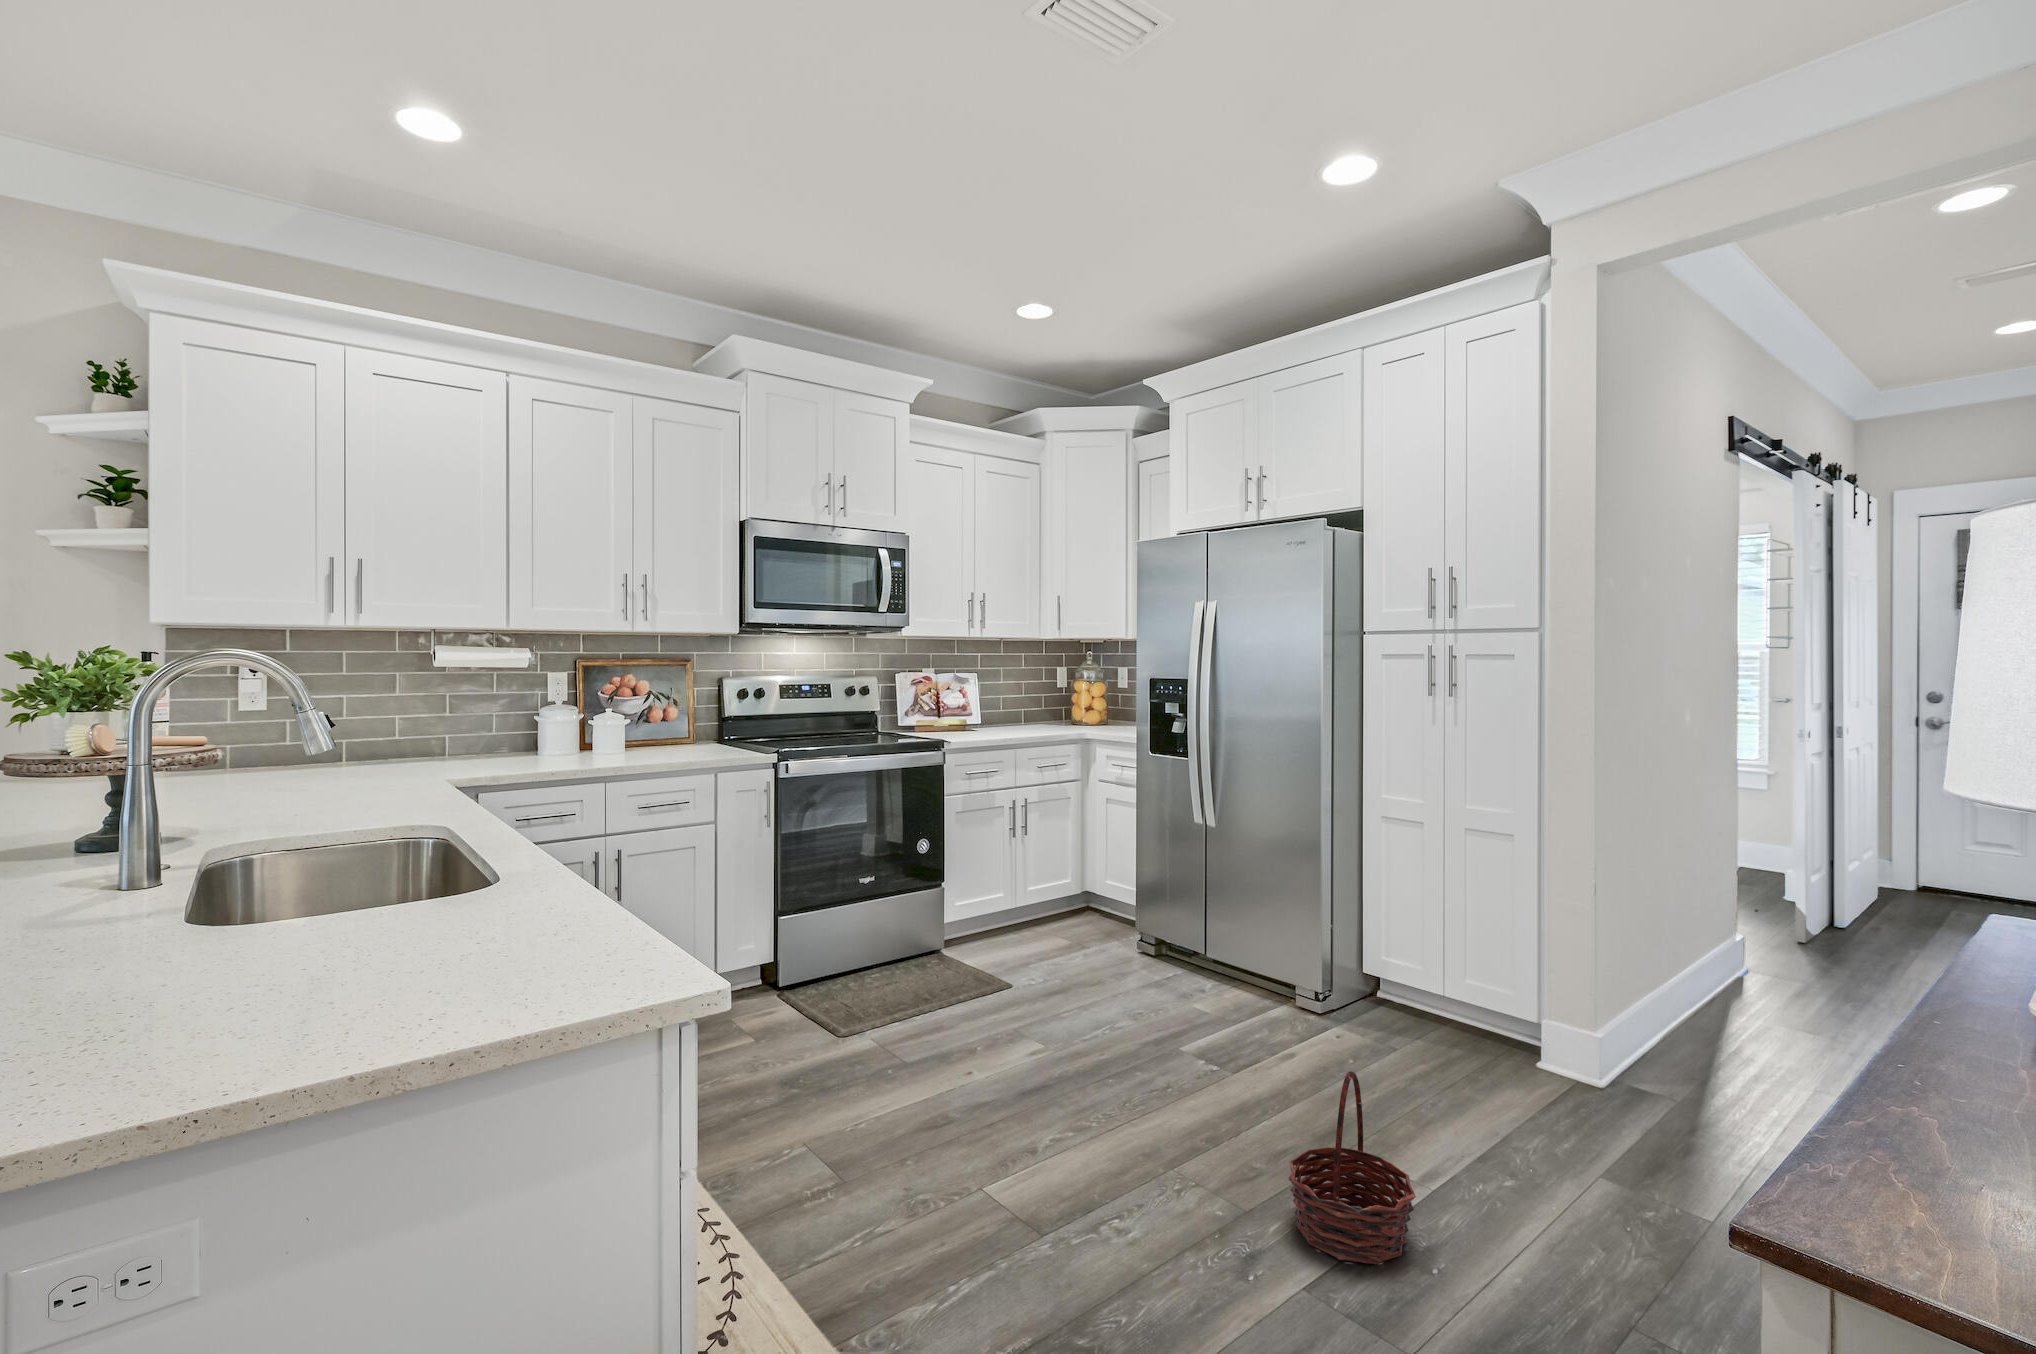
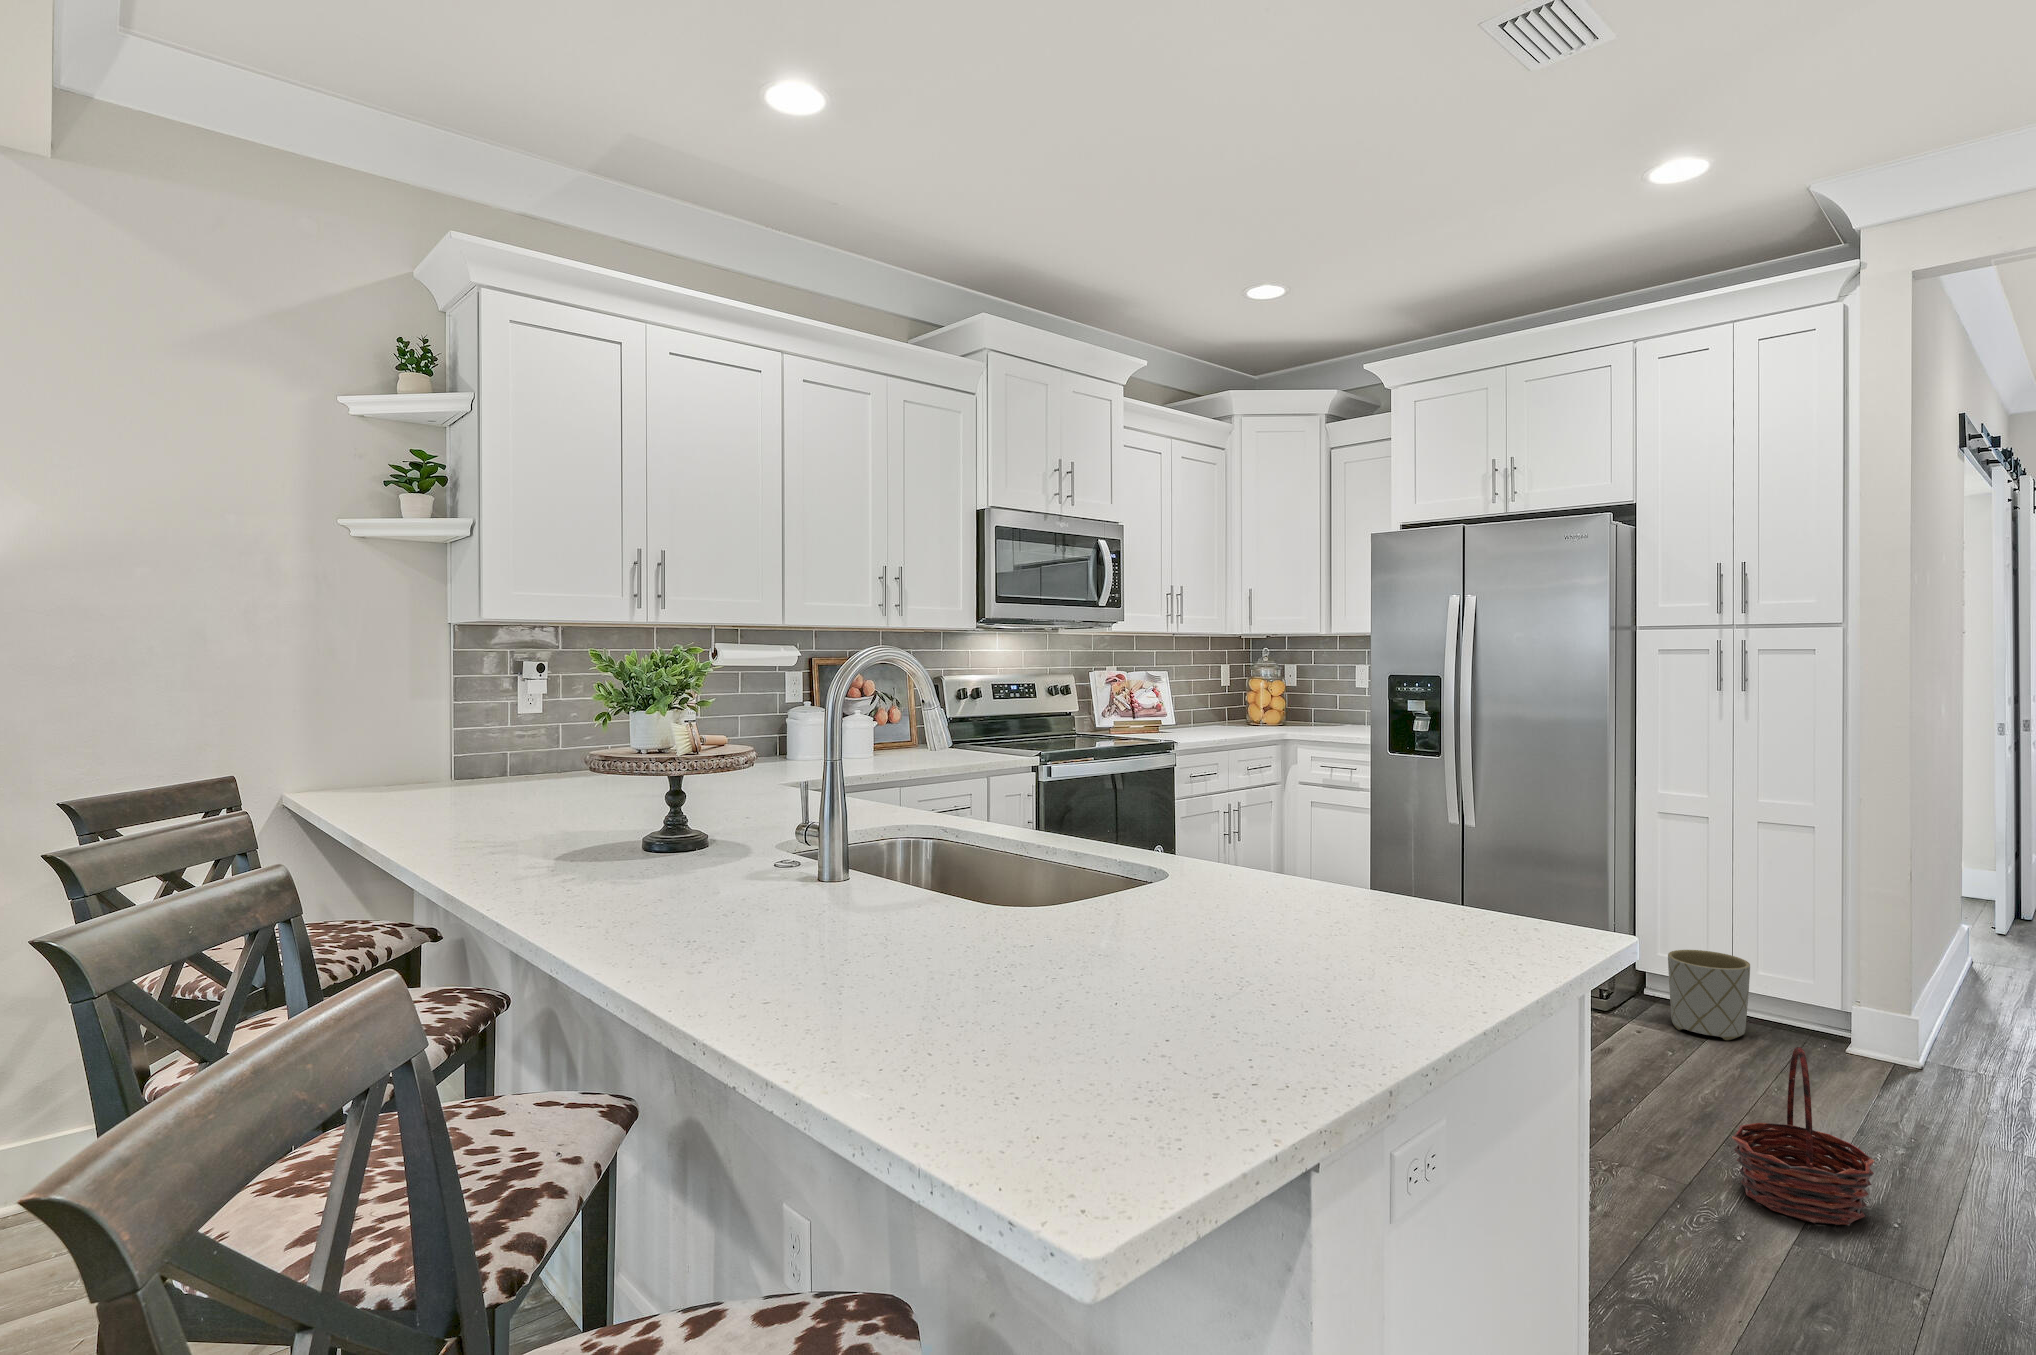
planter: none [1372,955,1447,1049] -> present [1668,950,1750,1040]

